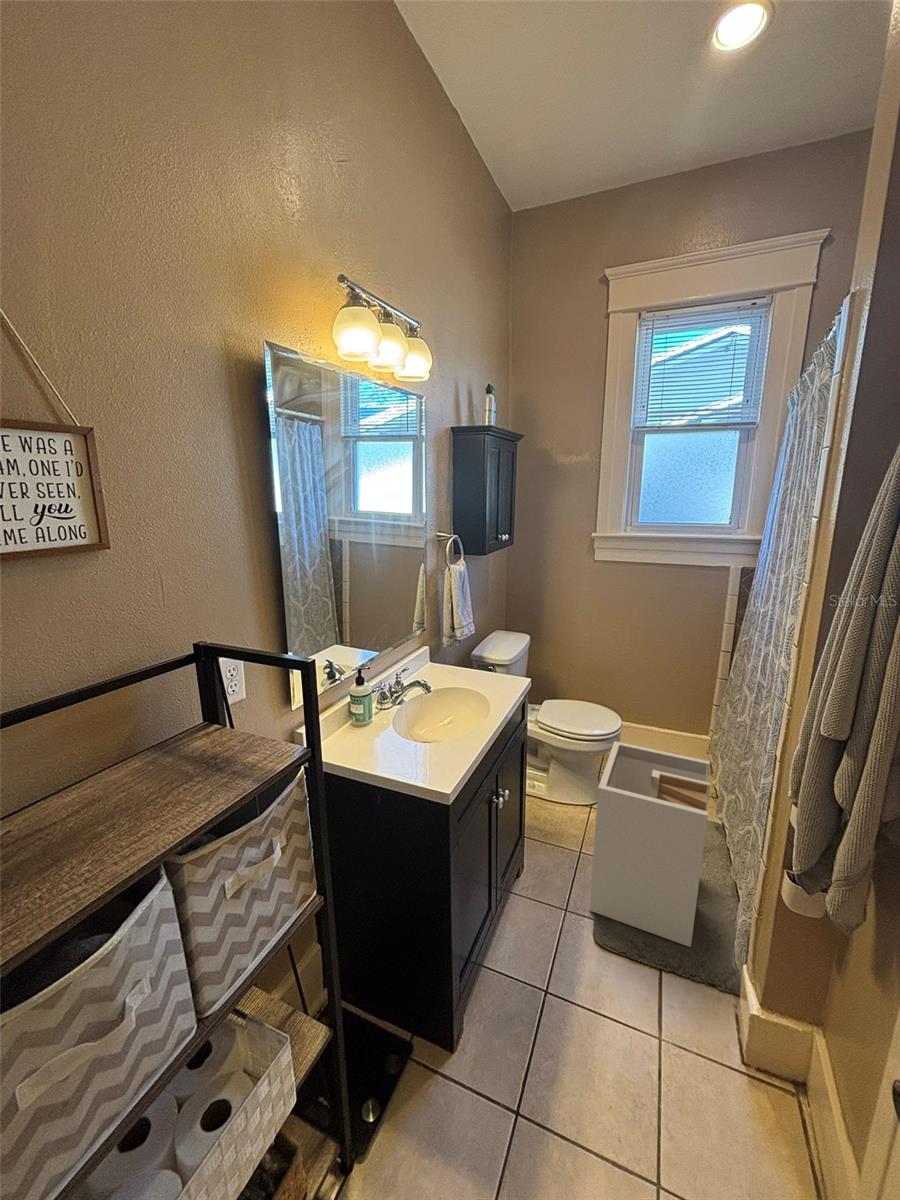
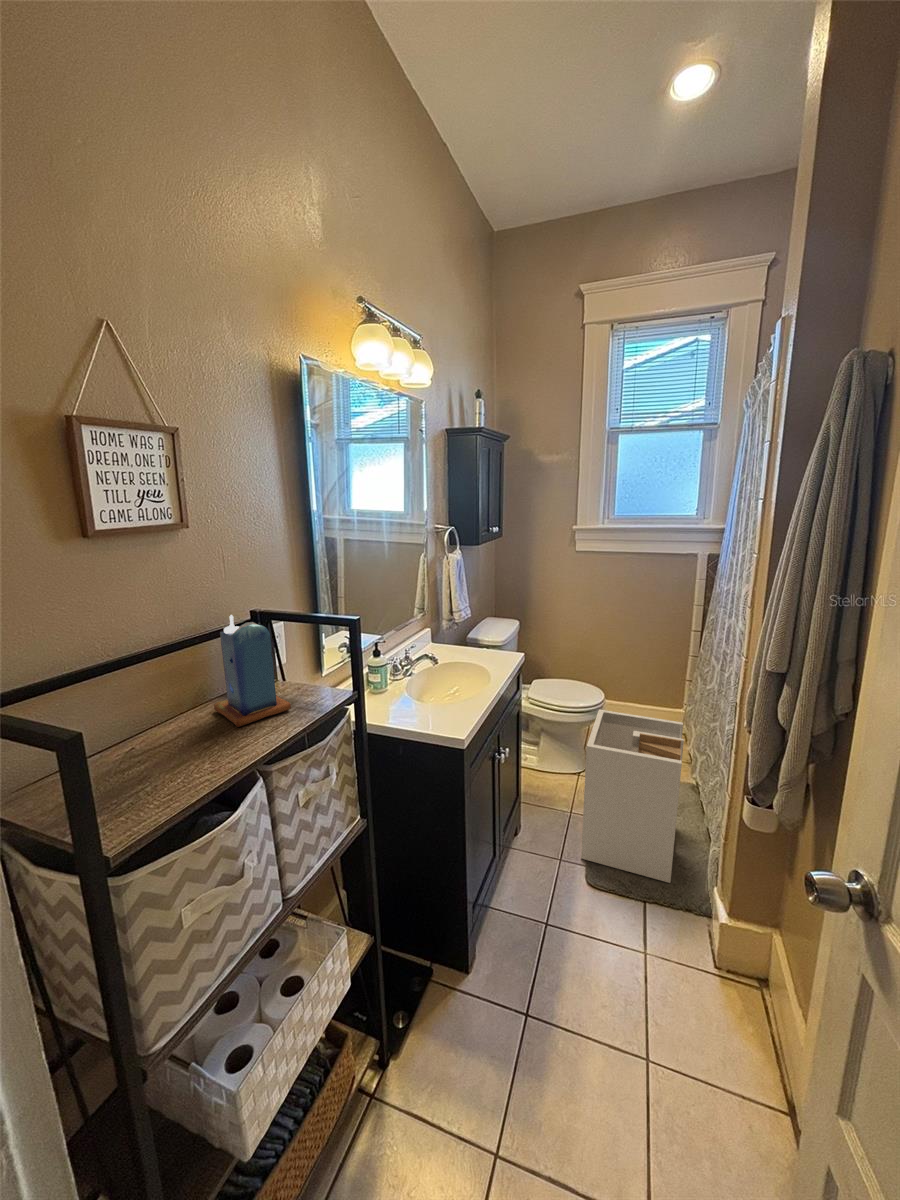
candle: none [133,658,224,801] -> present [214,615,291,727]

